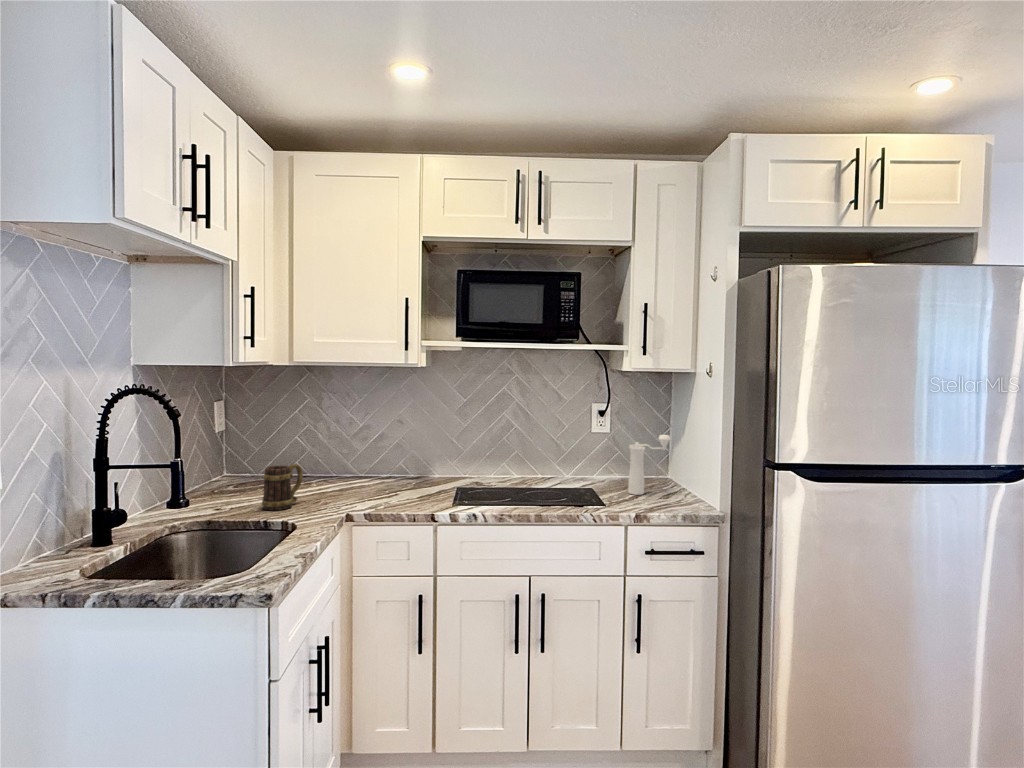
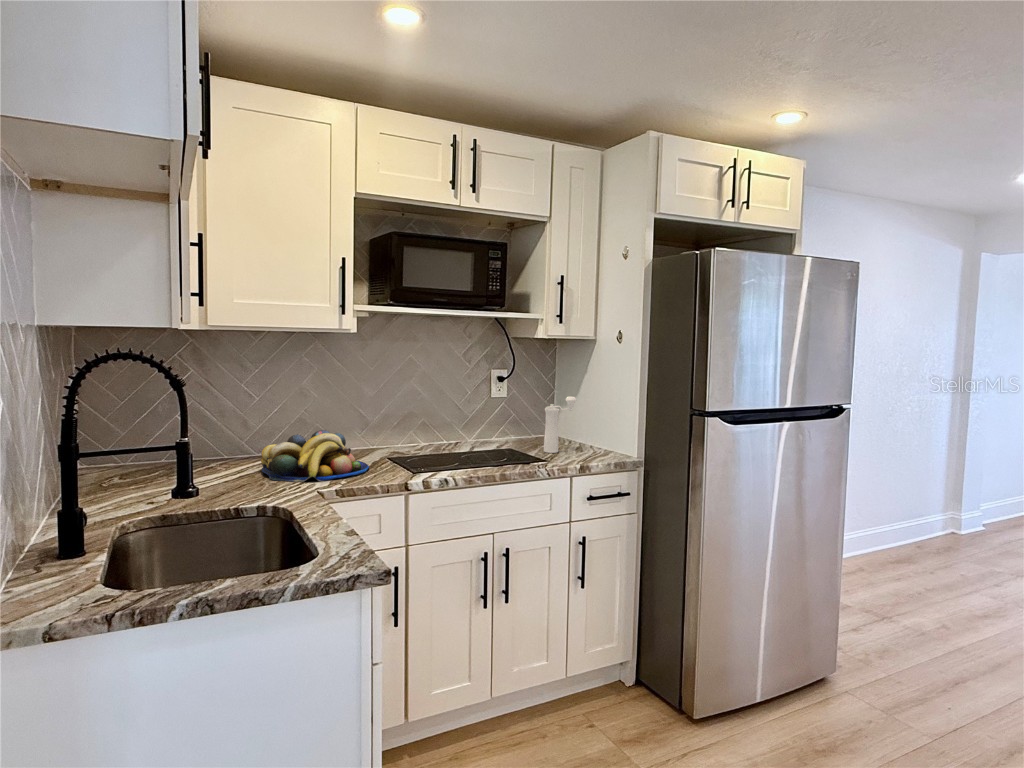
fruit bowl: none [339,455,435,502] -> present [261,430,369,482]
mug: present [262,464,303,510] -> none [200,445,240,500]

